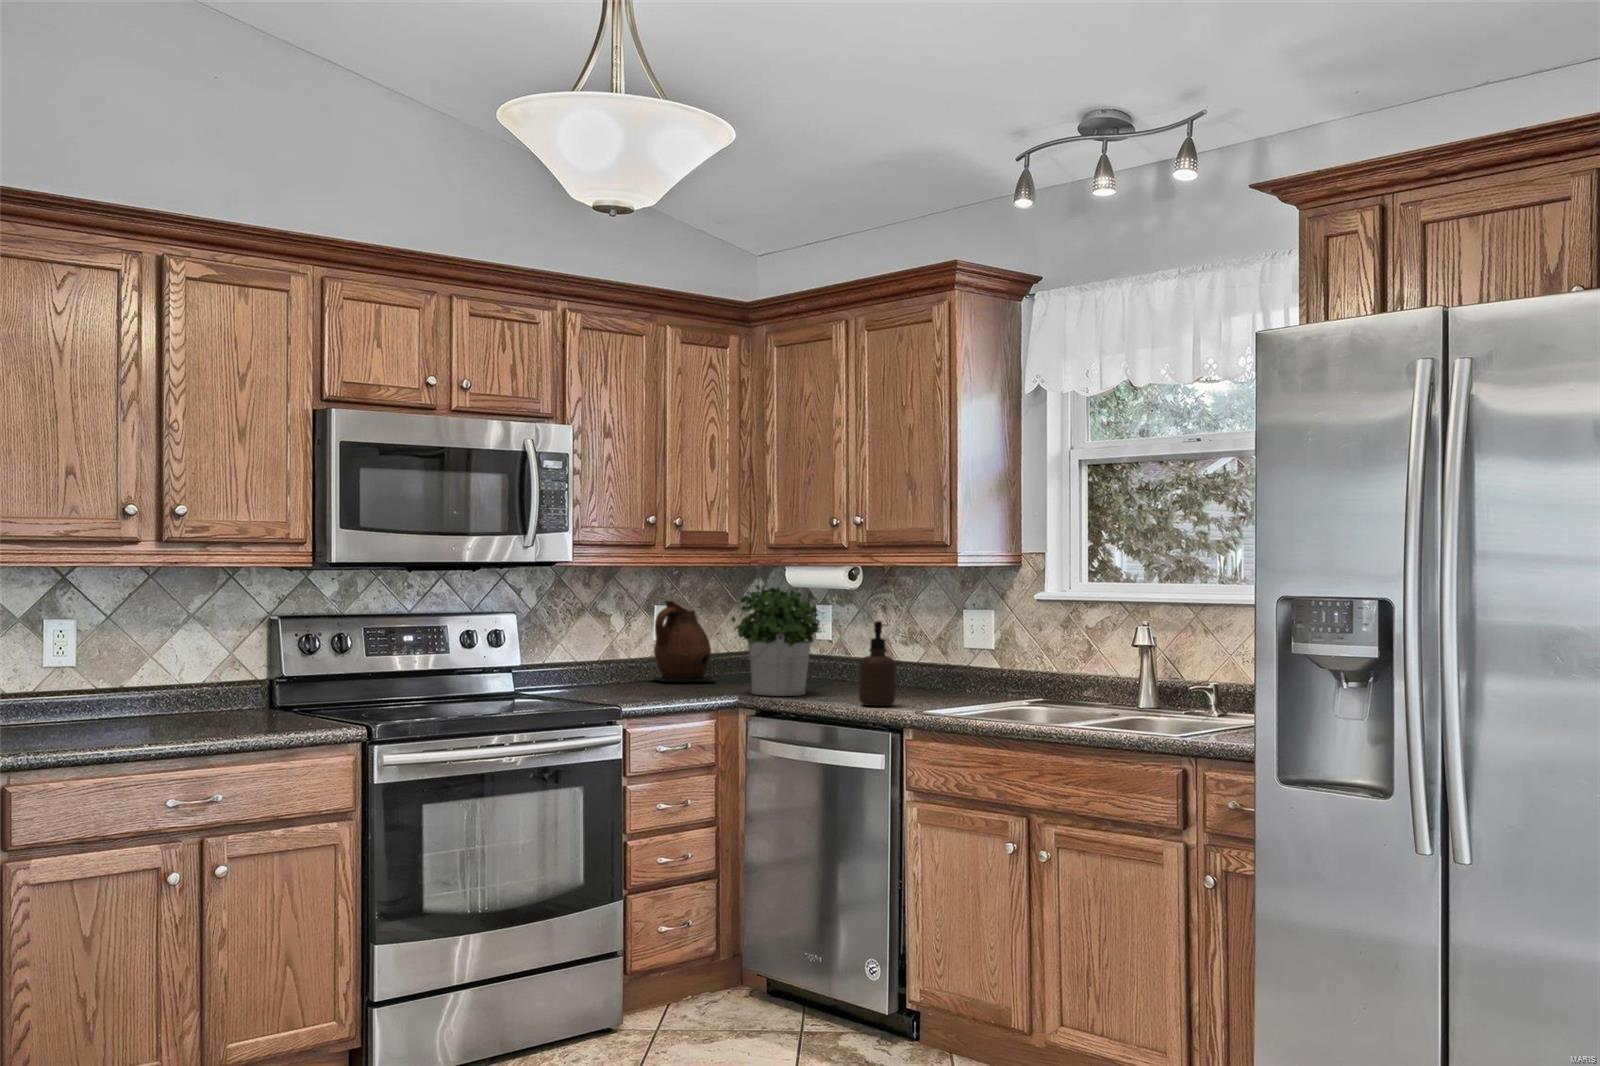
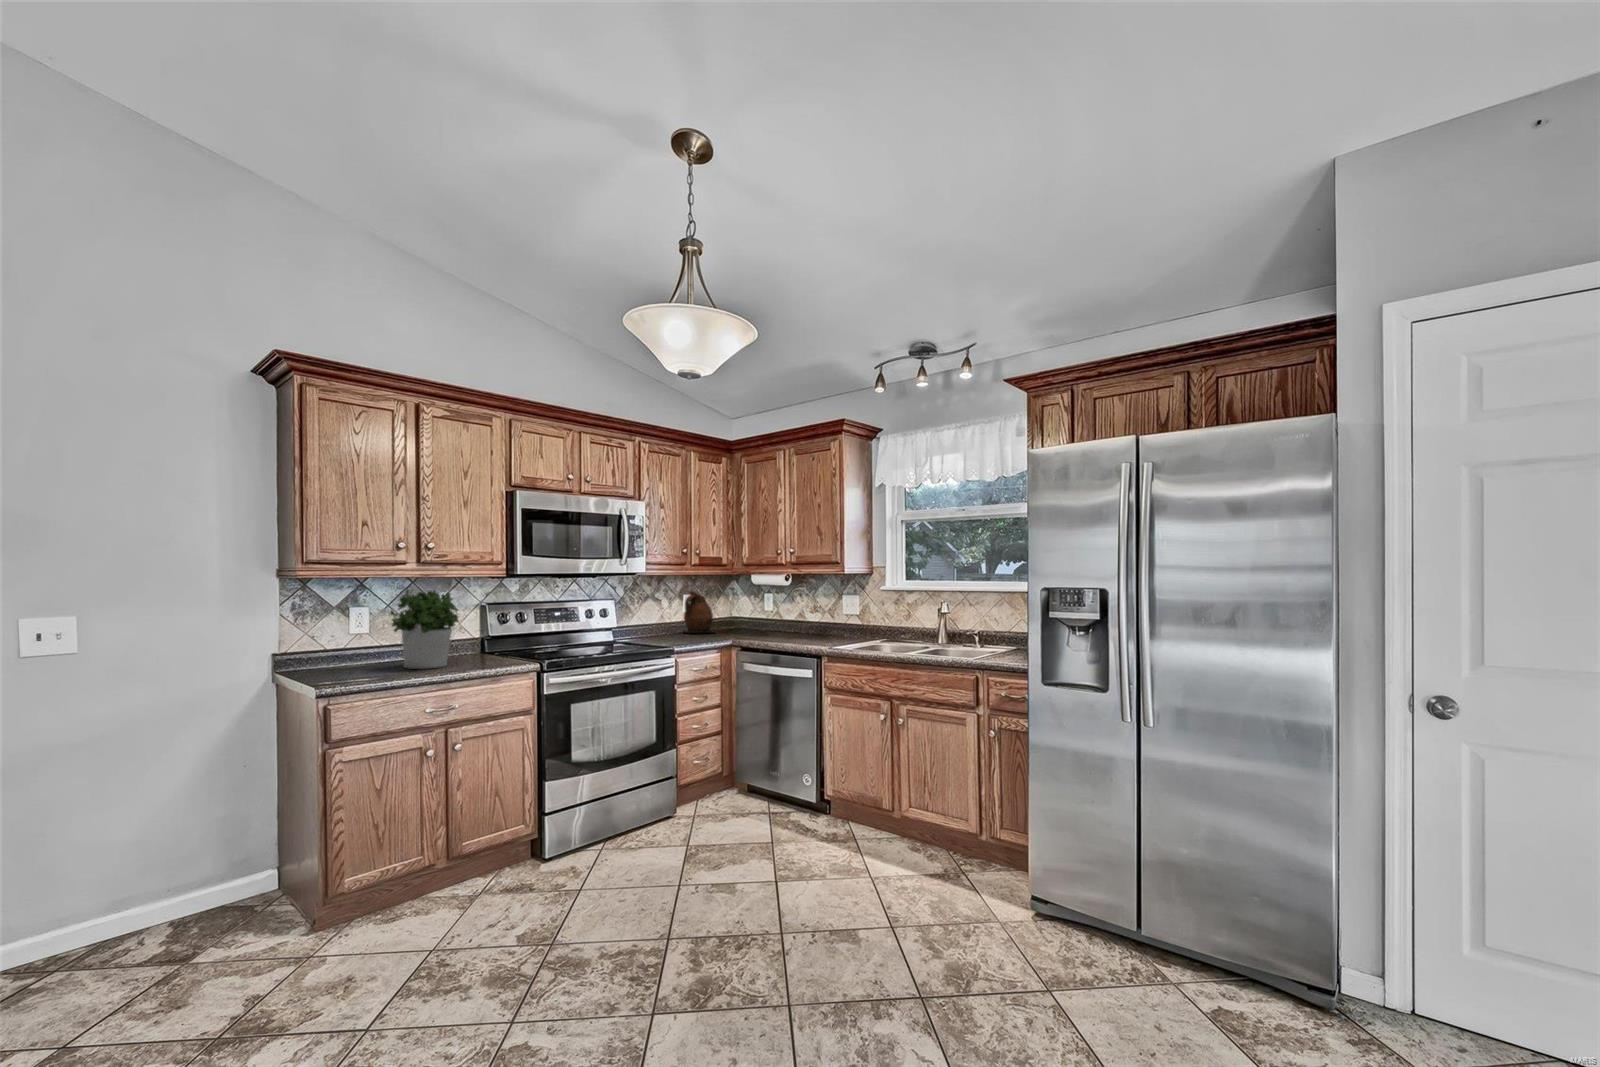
potted plant: present [731,585,820,696] -> present [390,590,459,669]
soap dispenser: present [859,621,896,706] -> none [796,601,815,644]

